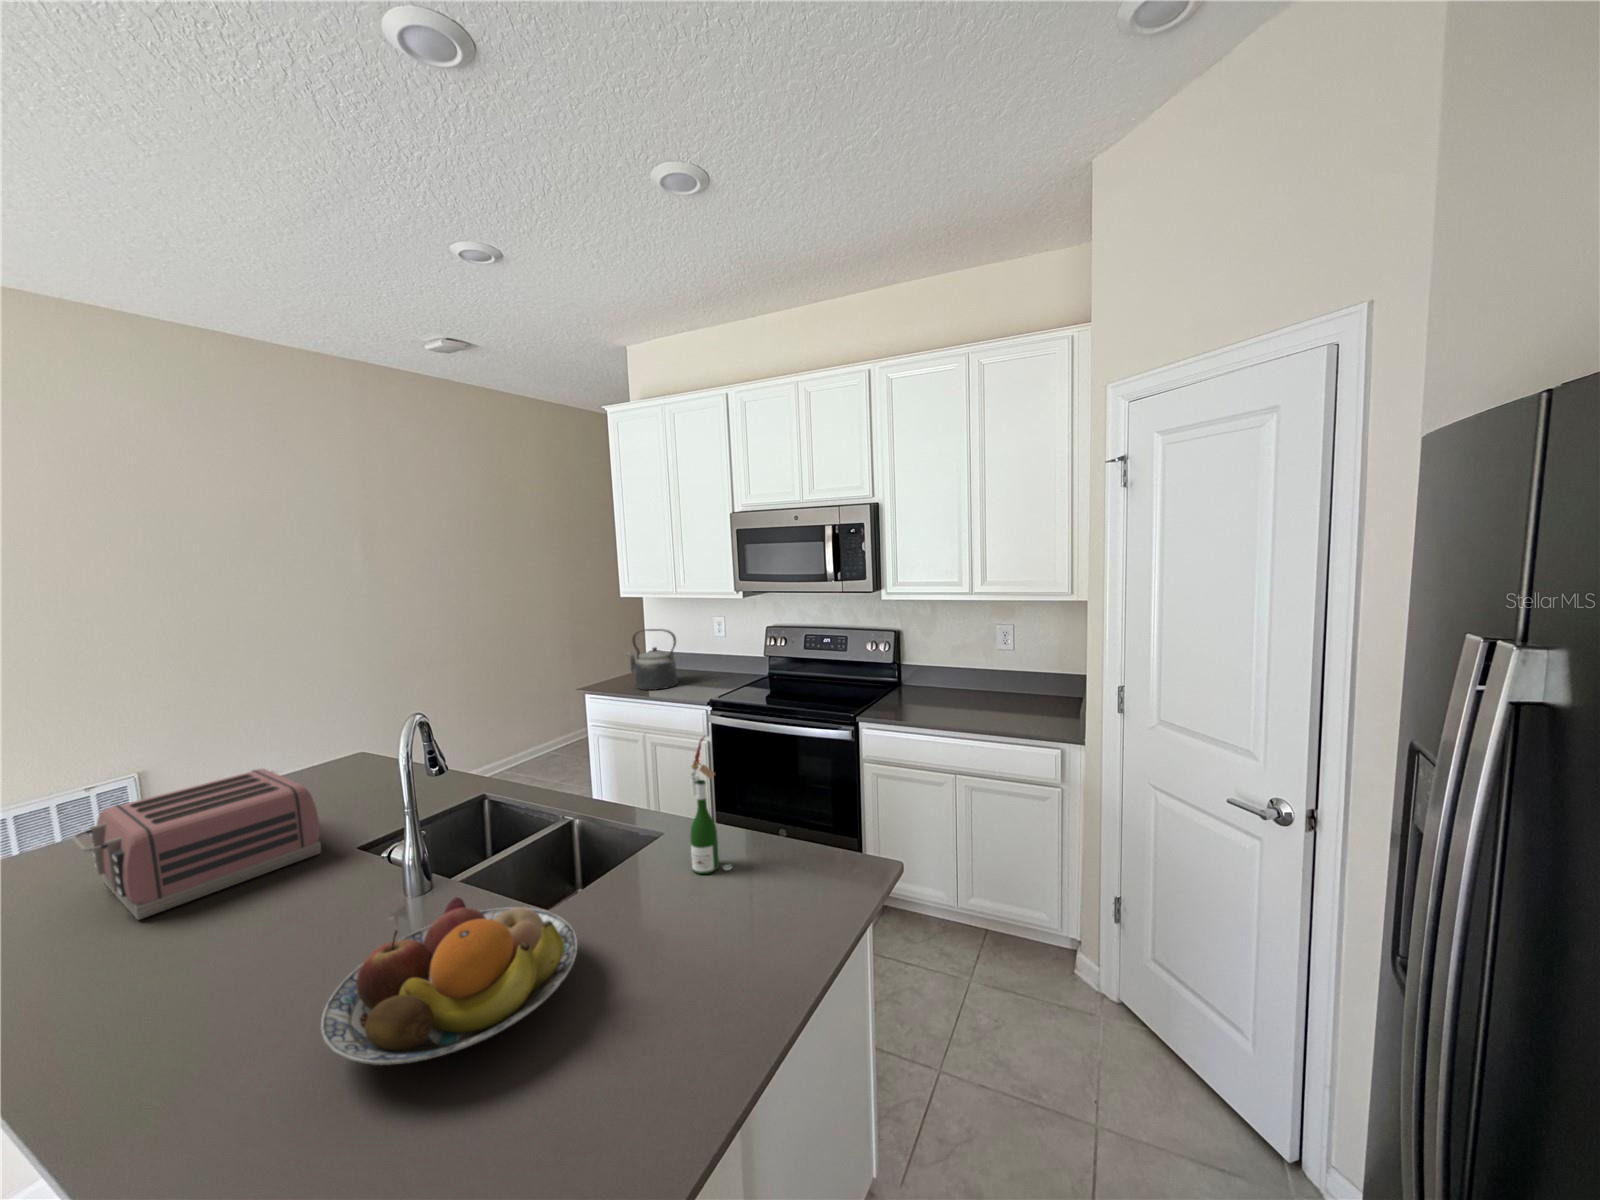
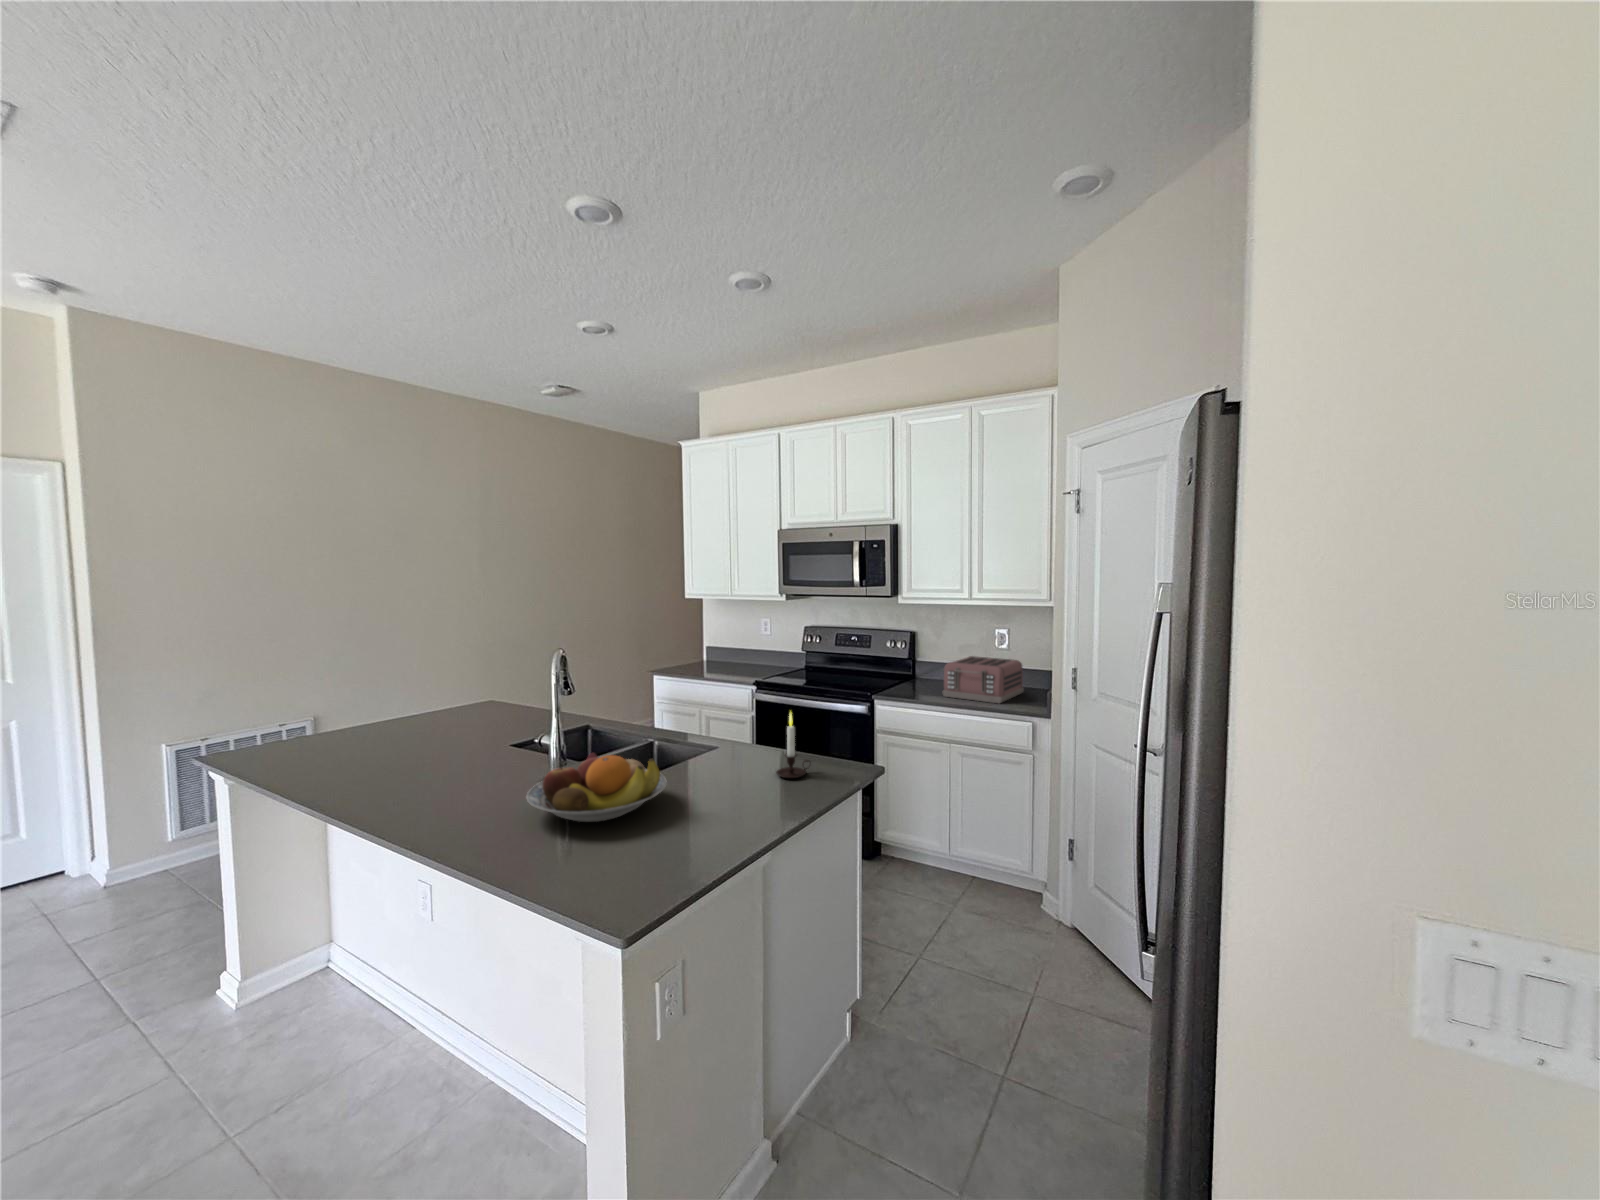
kettle: present [627,629,678,690] -> none [688,624,729,674]
wine bottle: present [690,736,732,874] -> none [737,672,764,767]
toaster: present [72,769,321,920] -> present [943,656,1024,703]
candle: none [751,795,802,898] -> present [776,713,810,778]

